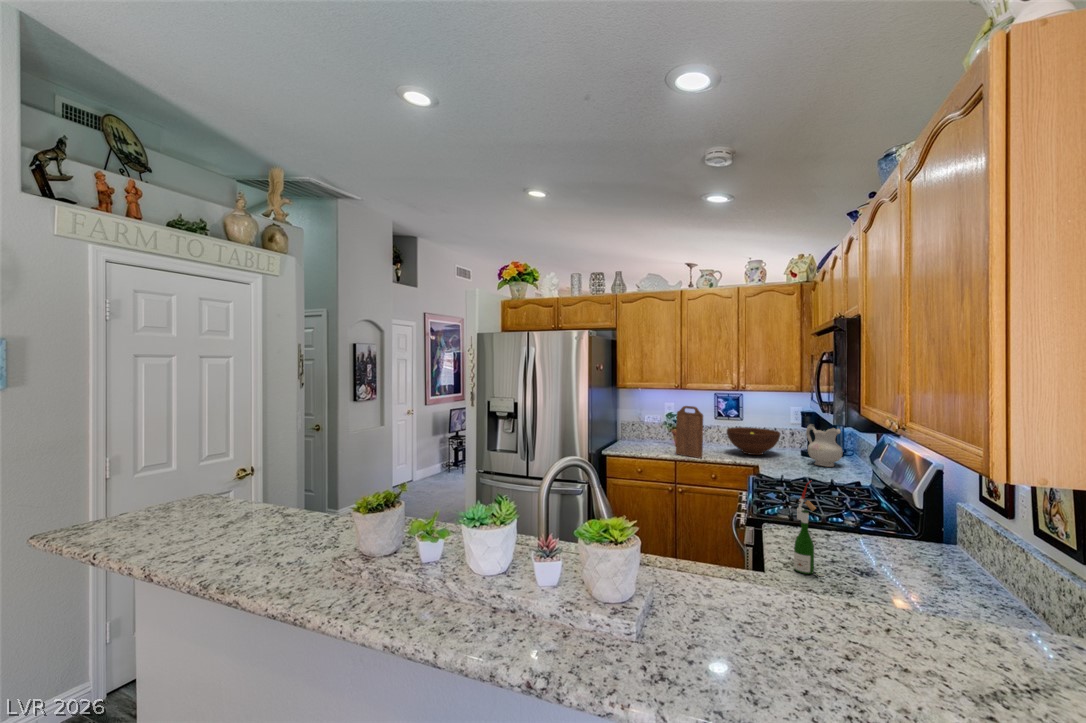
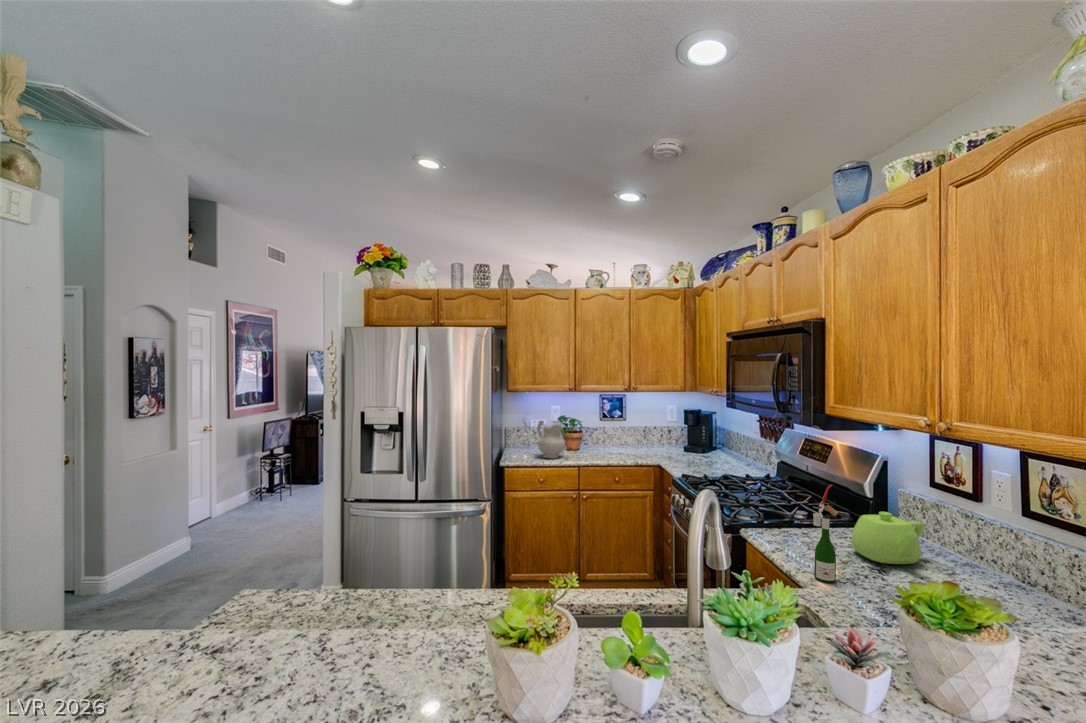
cutting board: present [676,406,703,458] -> none [575,408,604,462]
ceramic pitcher: present [806,424,843,467] -> present [537,421,565,459]
fruit bowl: present [727,427,780,455] -> none [618,427,668,454]
teapot: none [864,518,945,574] -> present [852,512,924,564]

